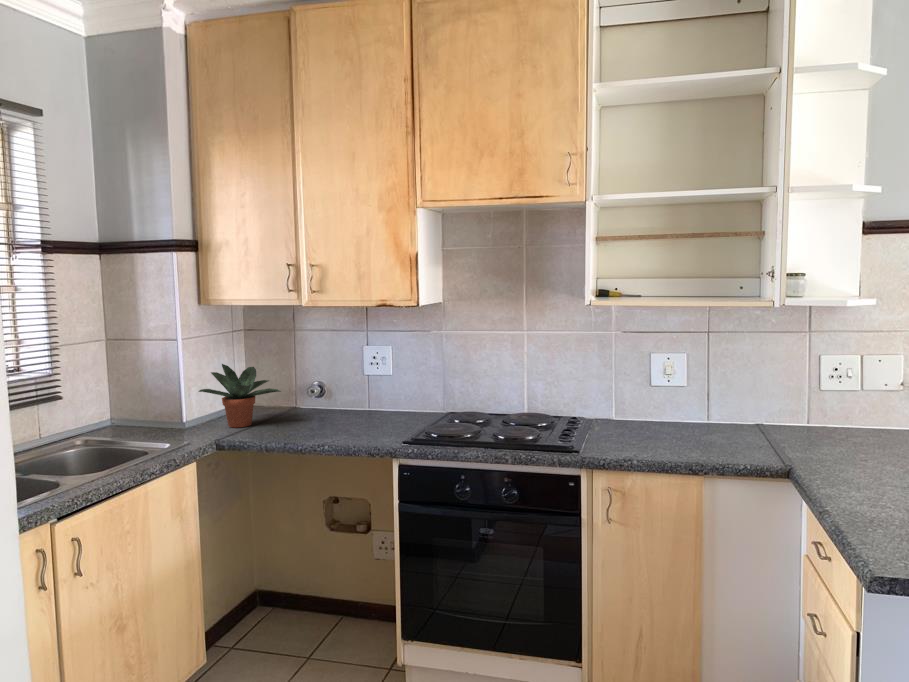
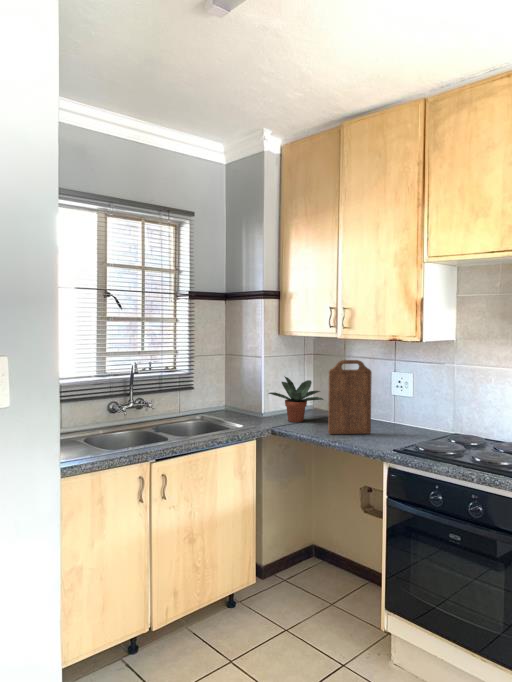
cutting board: none [300,334,356,436] -> present [328,360,372,434]

